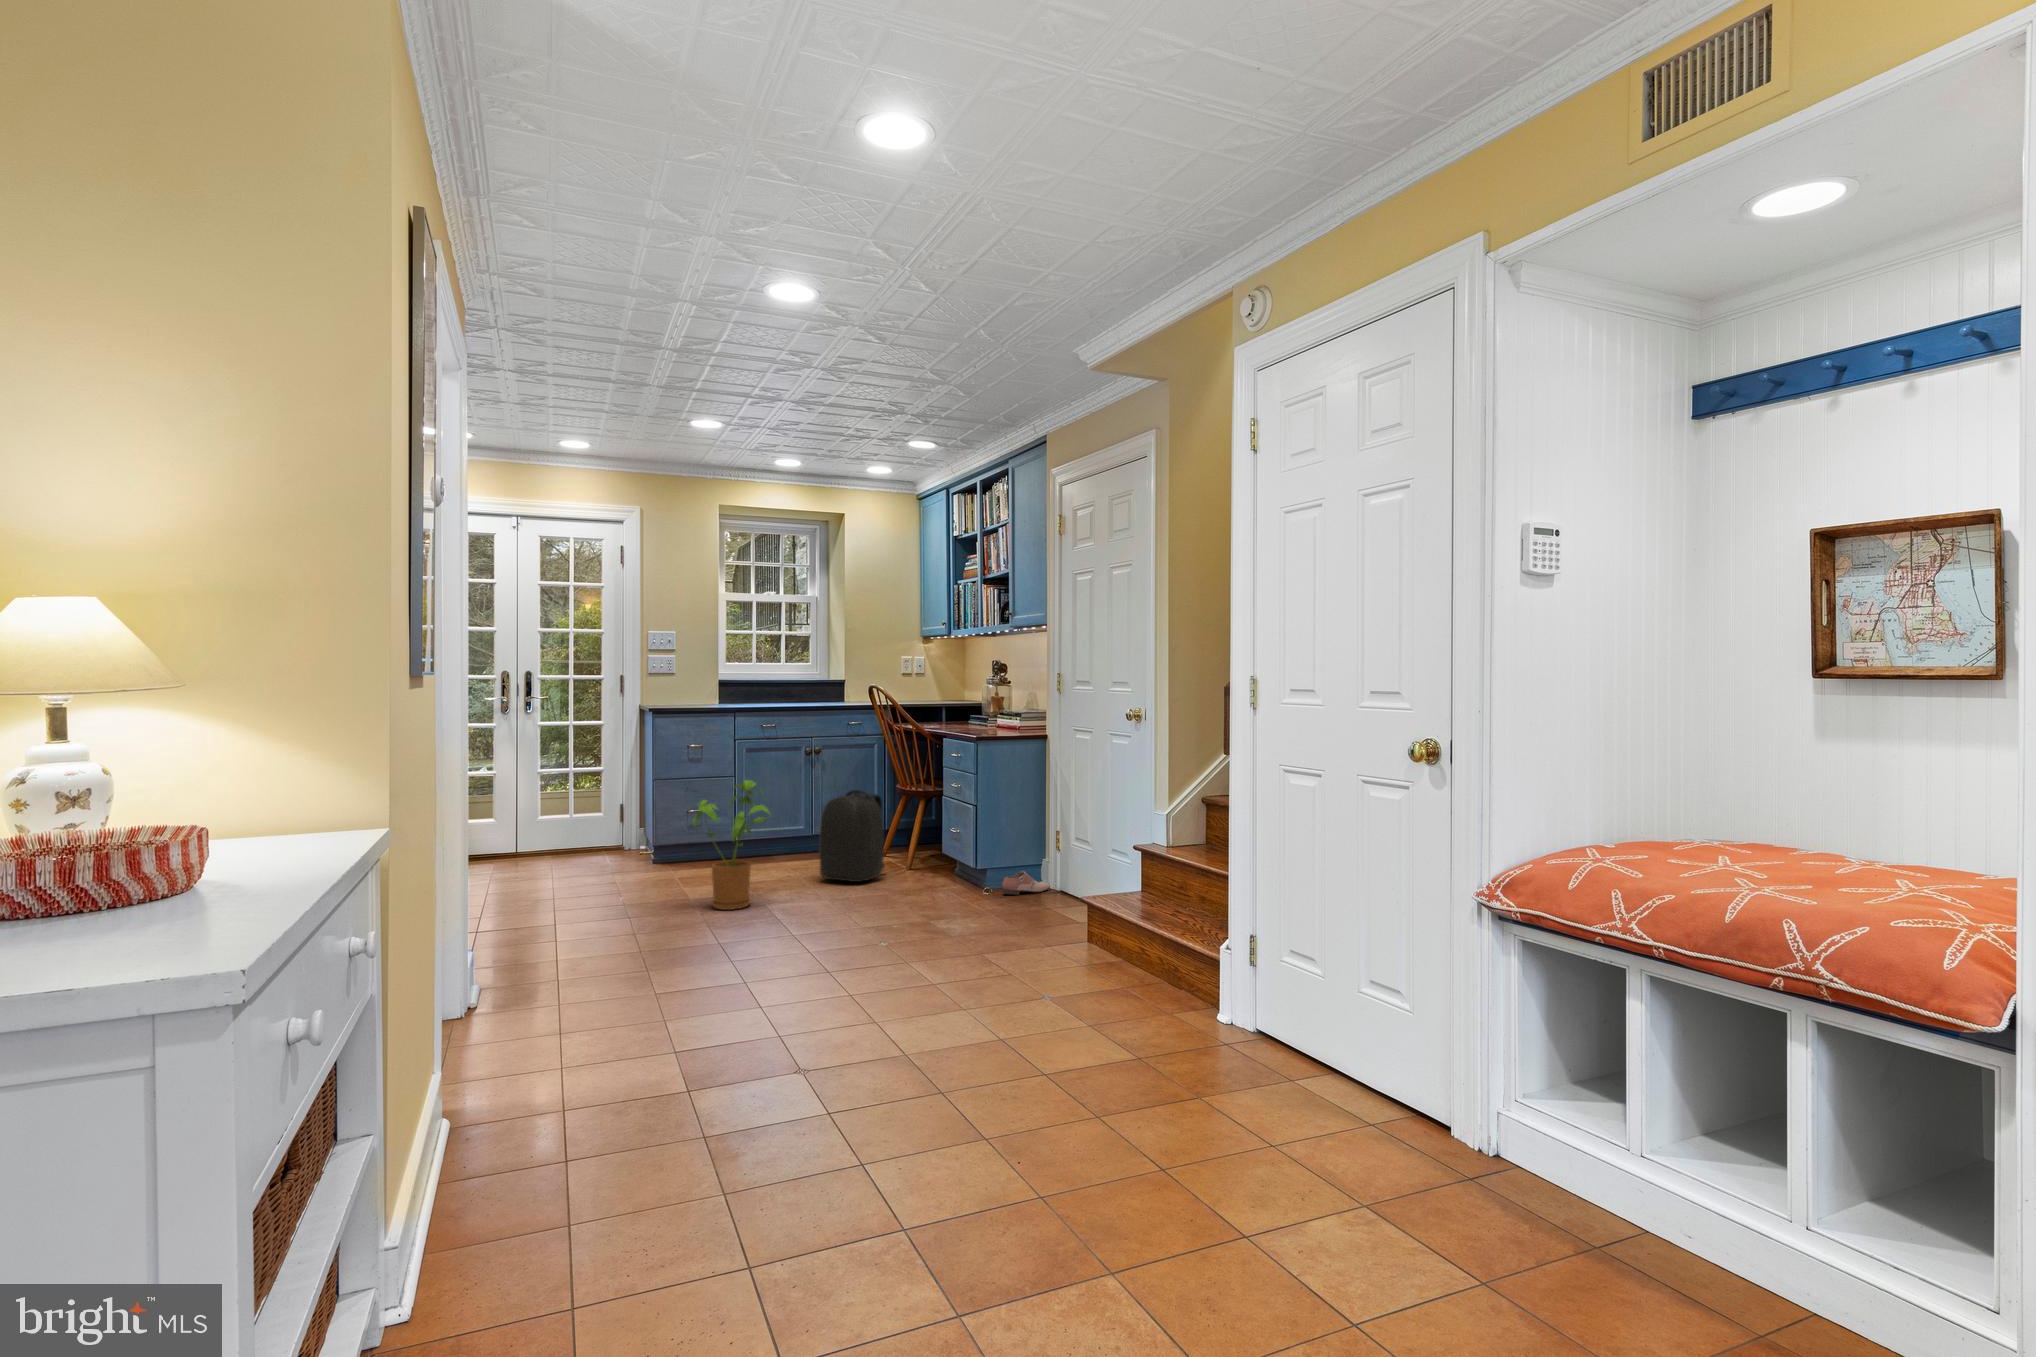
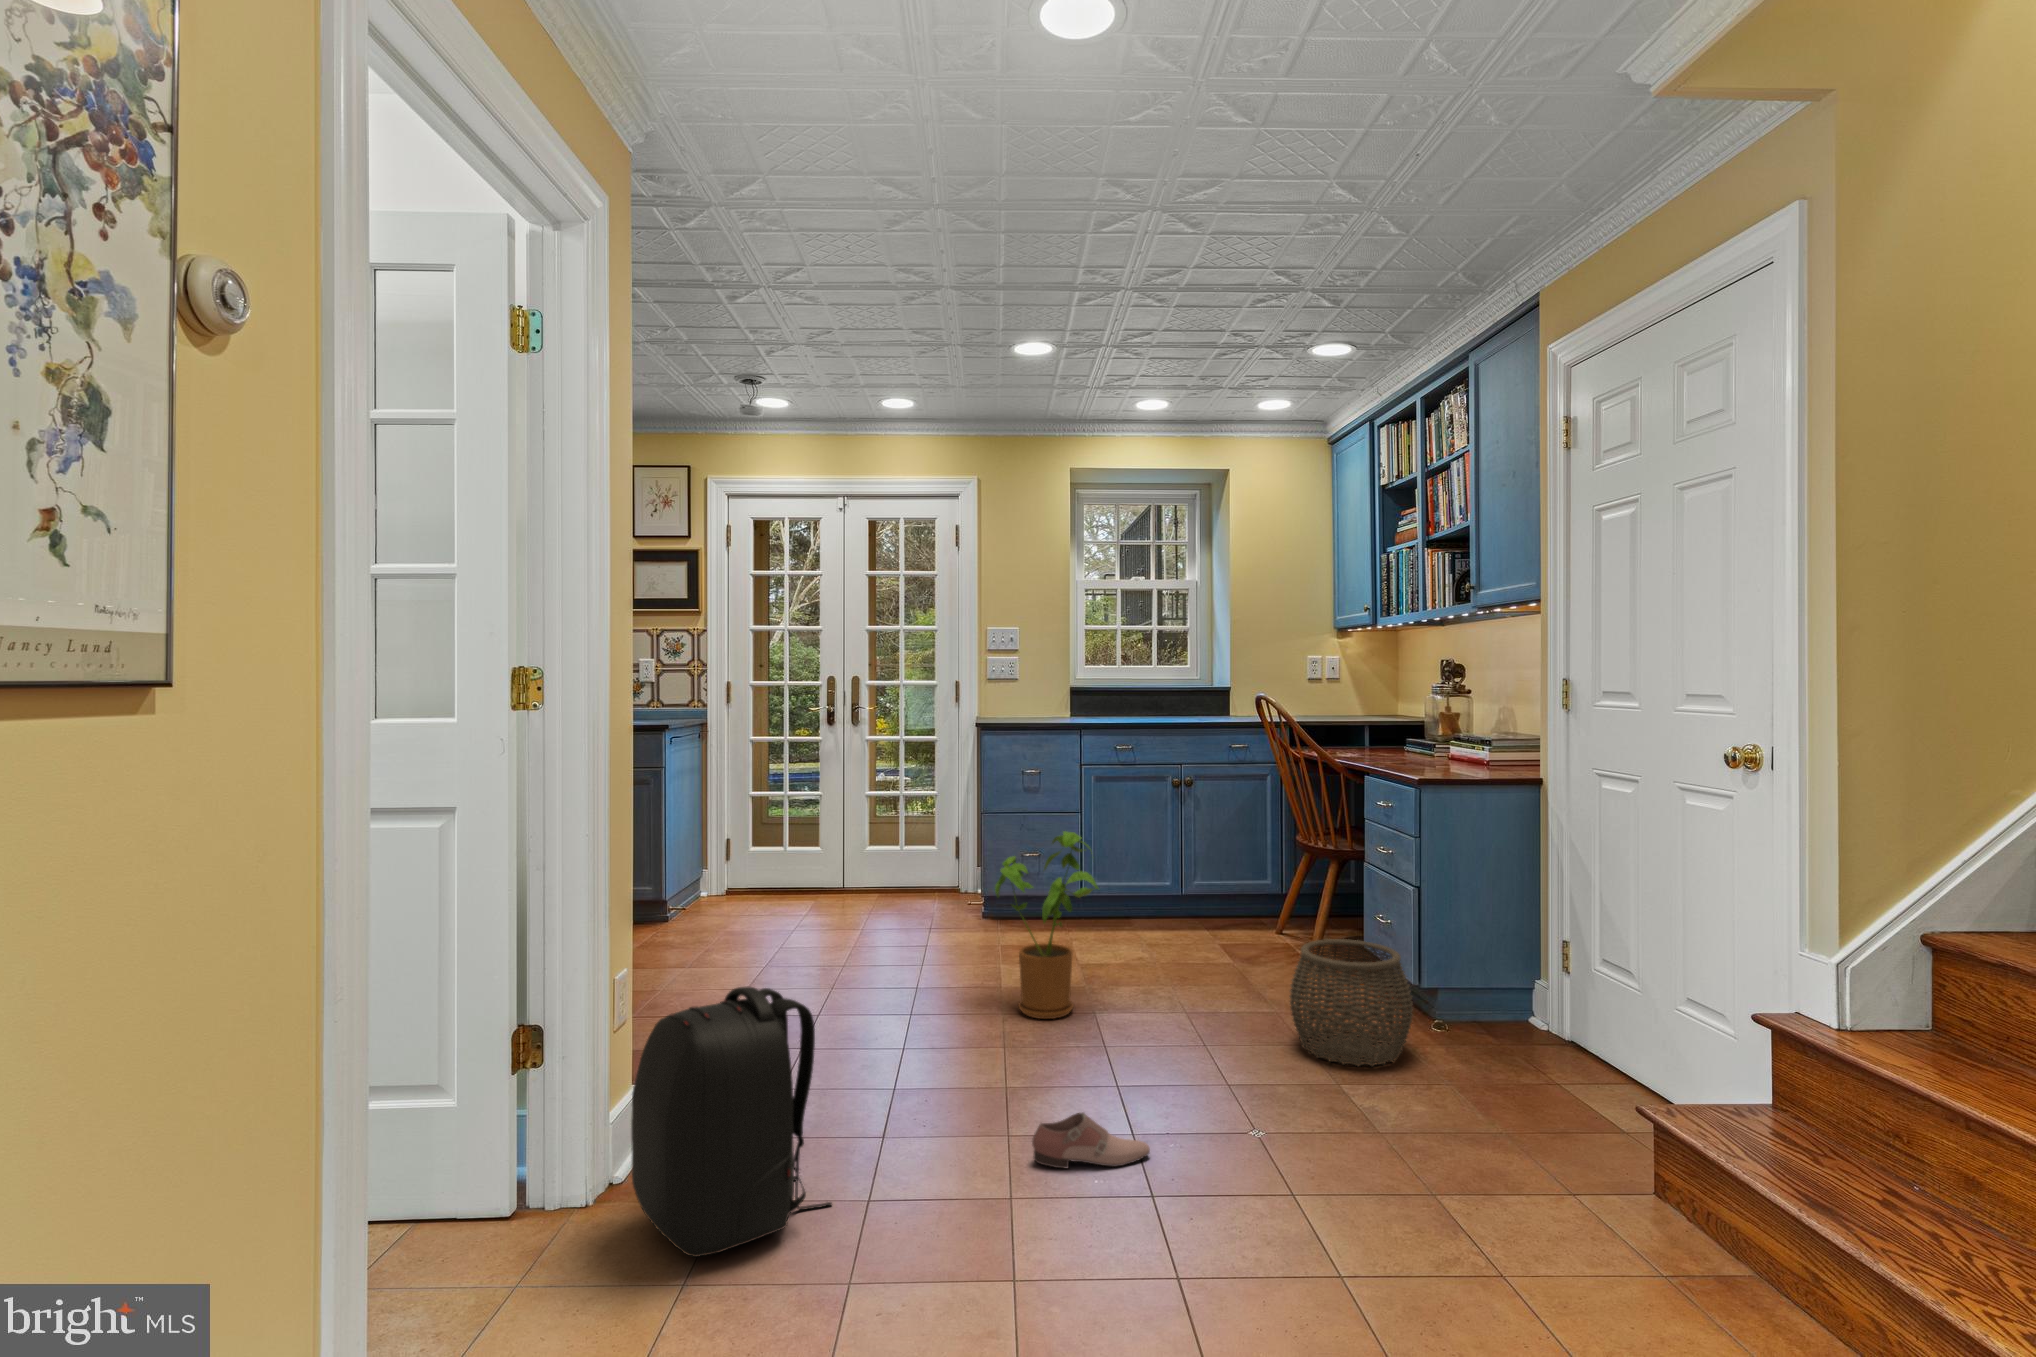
backpack: present [819,790,884,882] -> present [631,986,832,1257]
woven basket: none [898,838,972,910] -> present [1290,939,1413,1066]
shoe: present [1002,871,1050,895] -> present [1032,1113,1150,1169]

